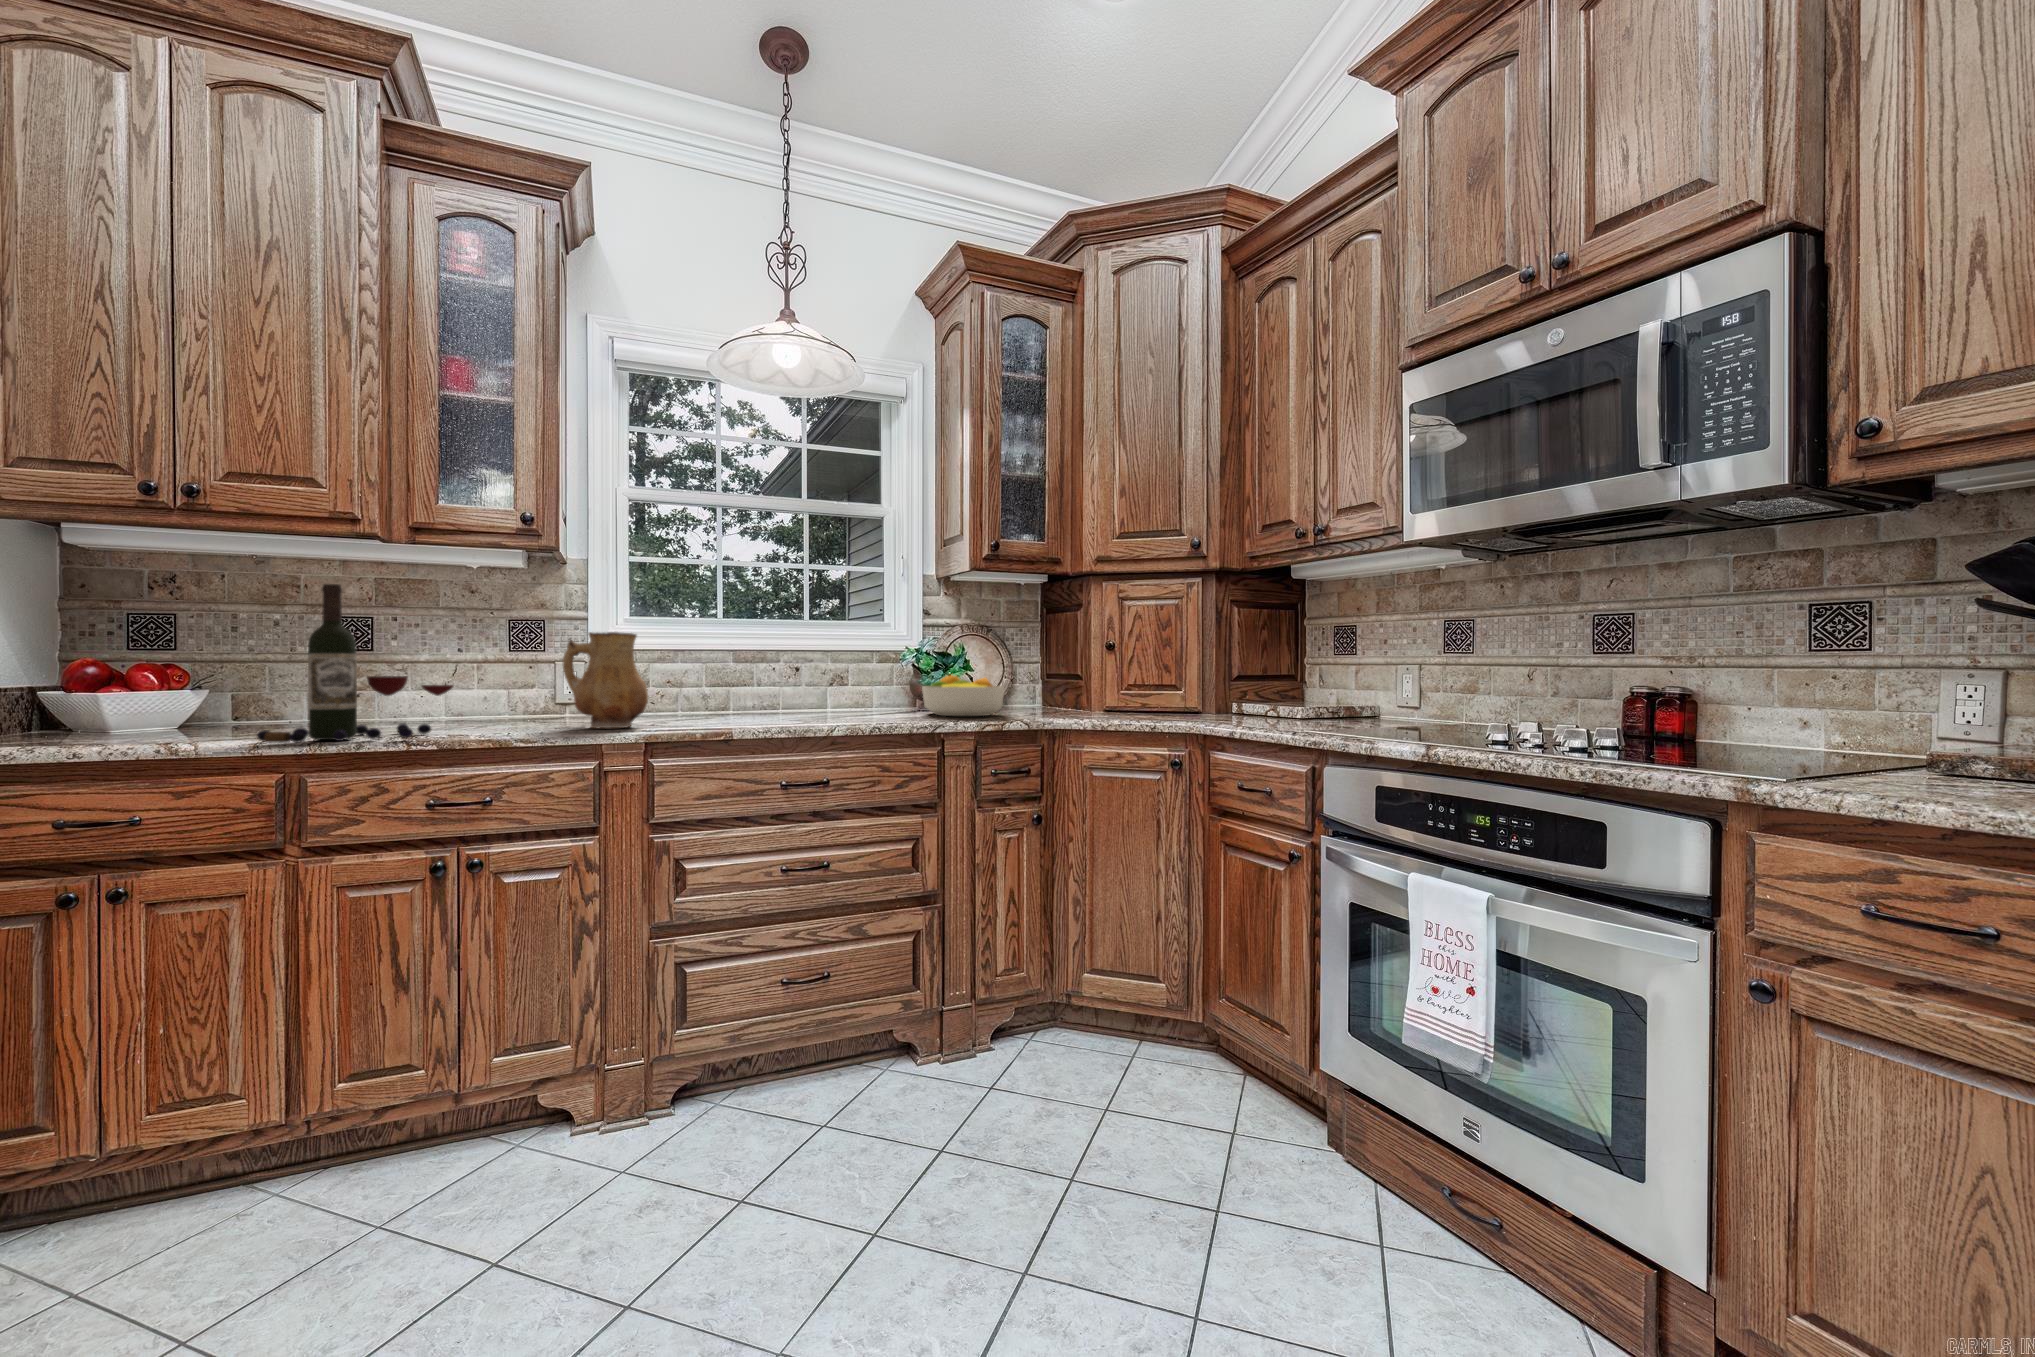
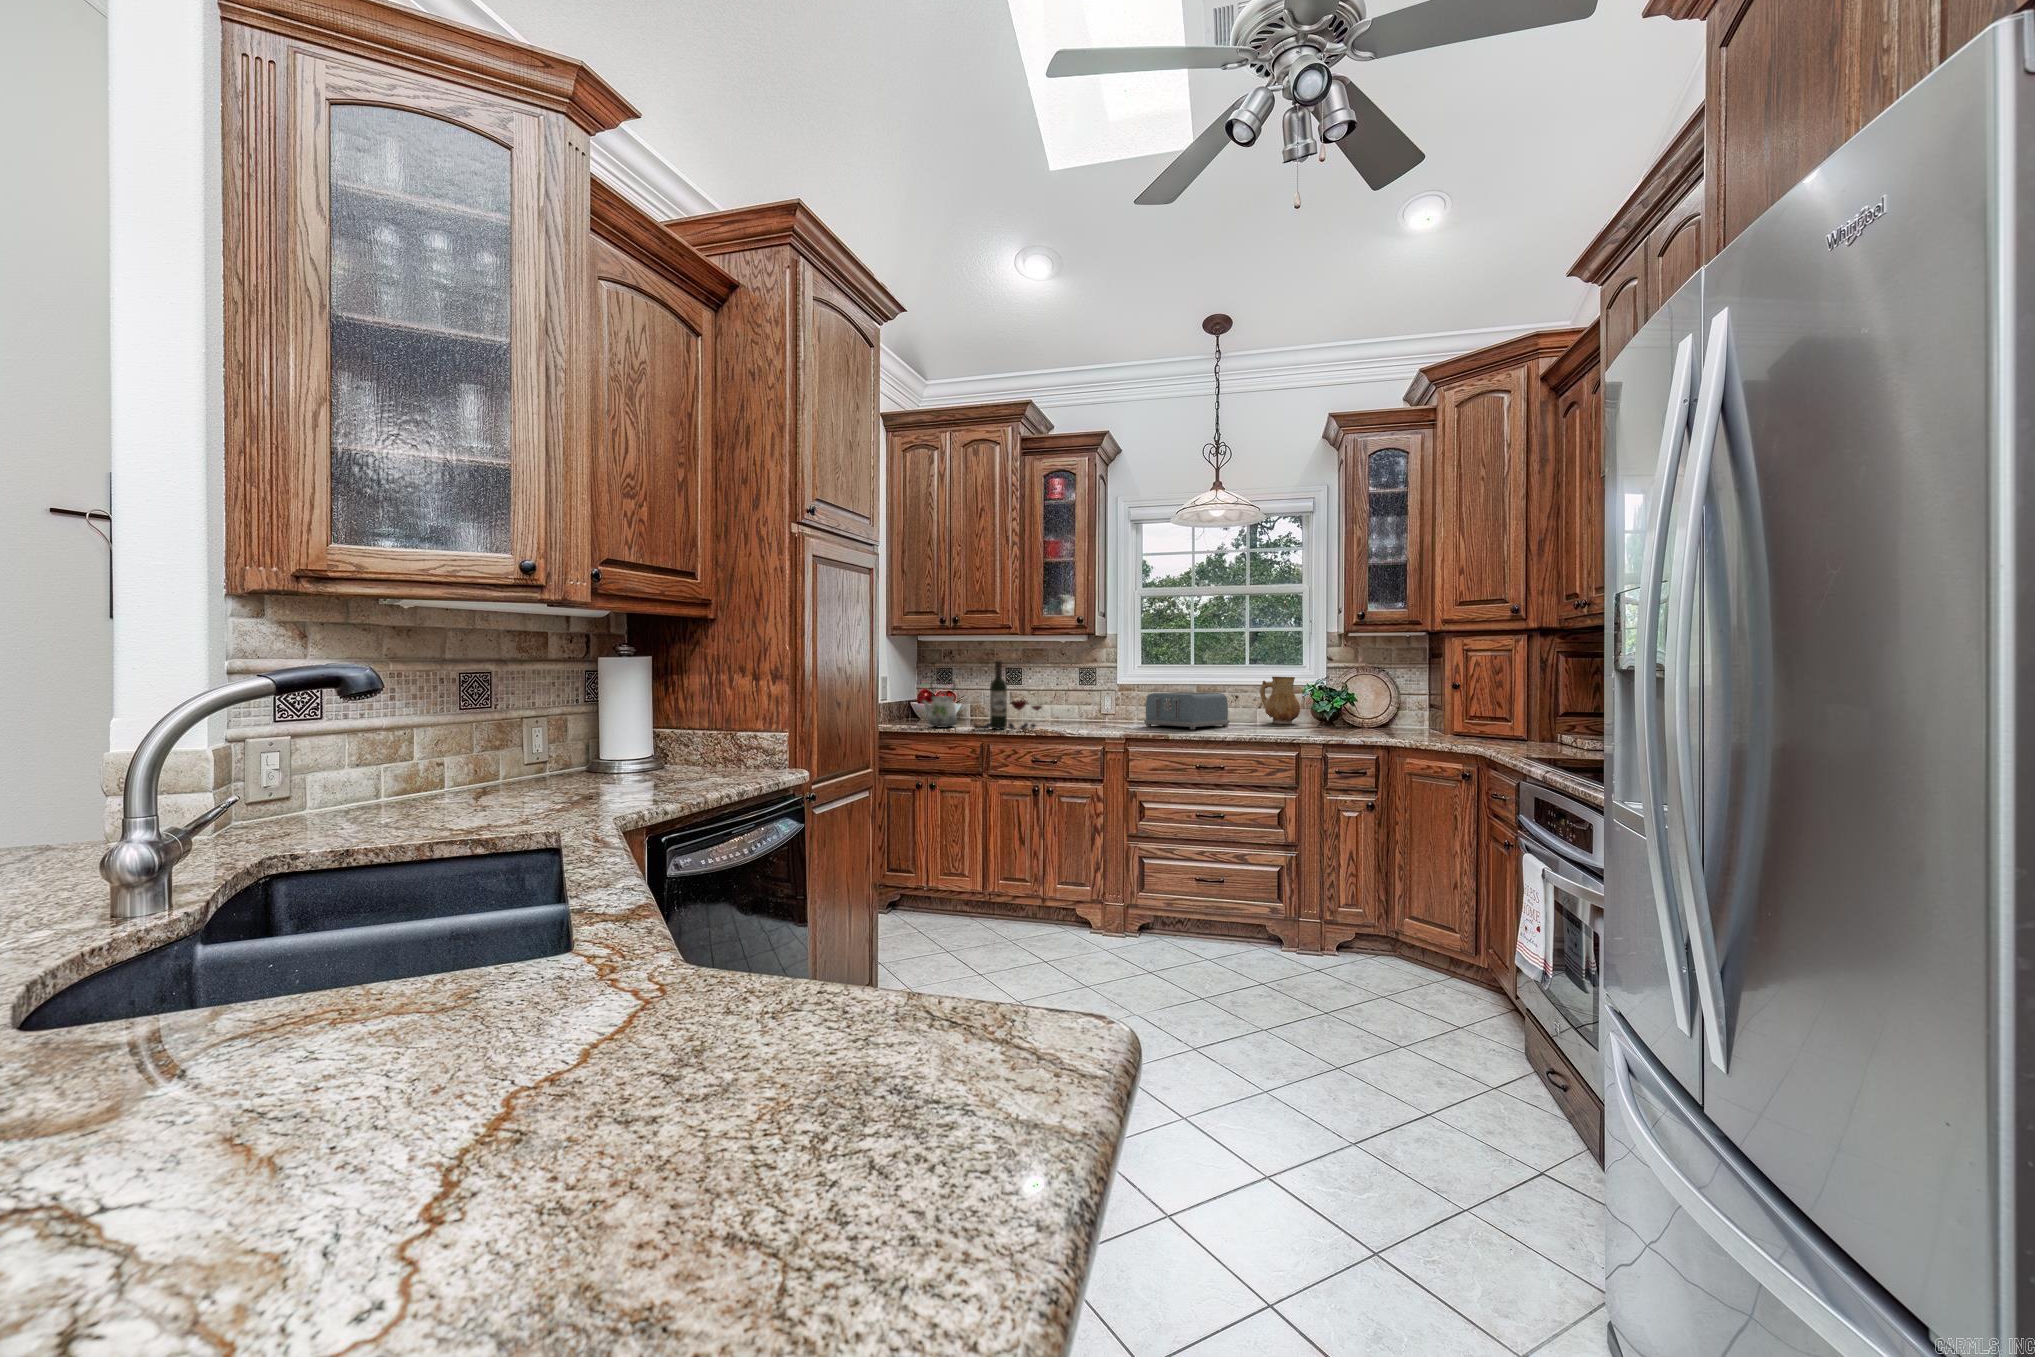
kettle: none [73,624,202,745] -> present [922,681,957,728]
ceramic pitcher: present [563,632,648,728] -> present [1260,676,1300,724]
toaster: none [661,660,802,721] -> present [1144,692,1230,729]
fruit bowl: present [922,675,1004,716] -> none [1308,702,1365,733]

